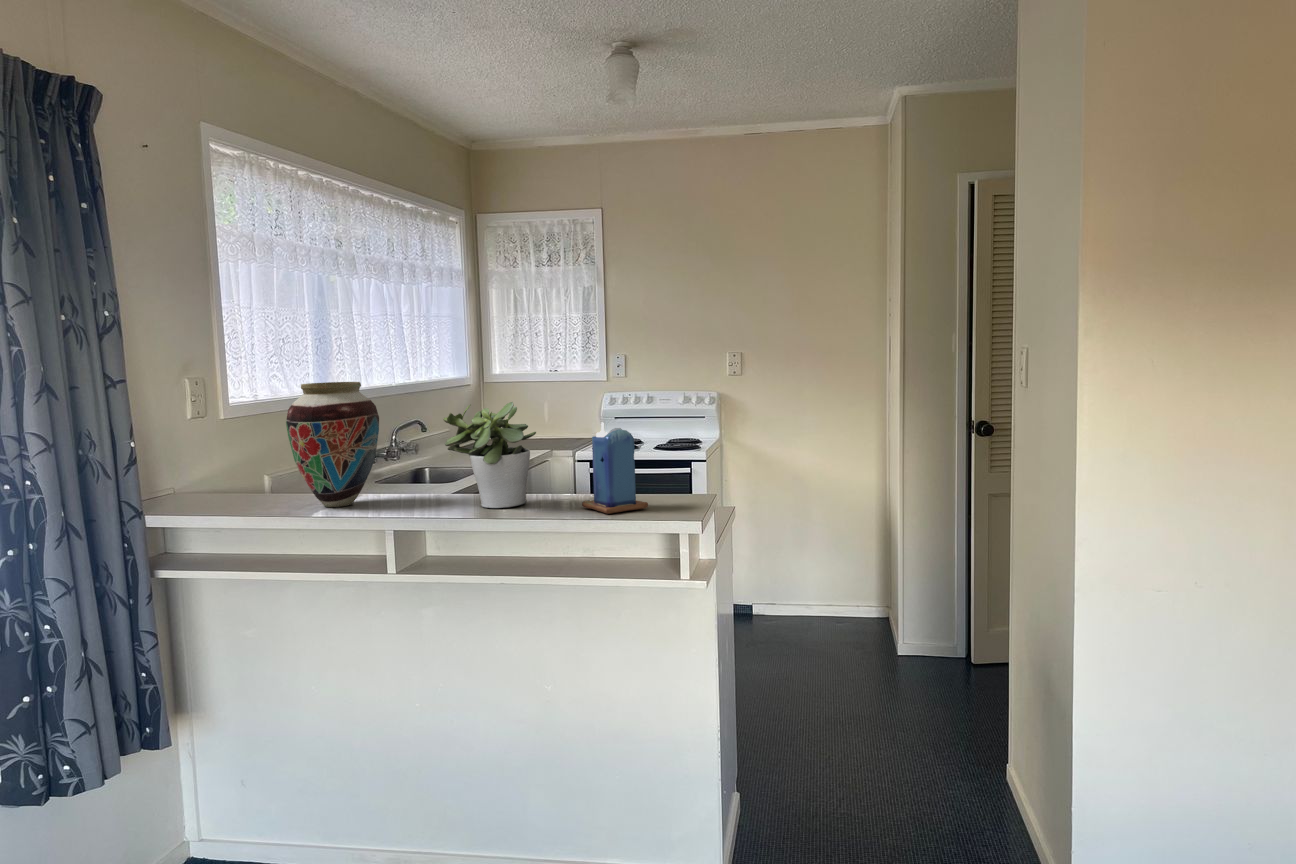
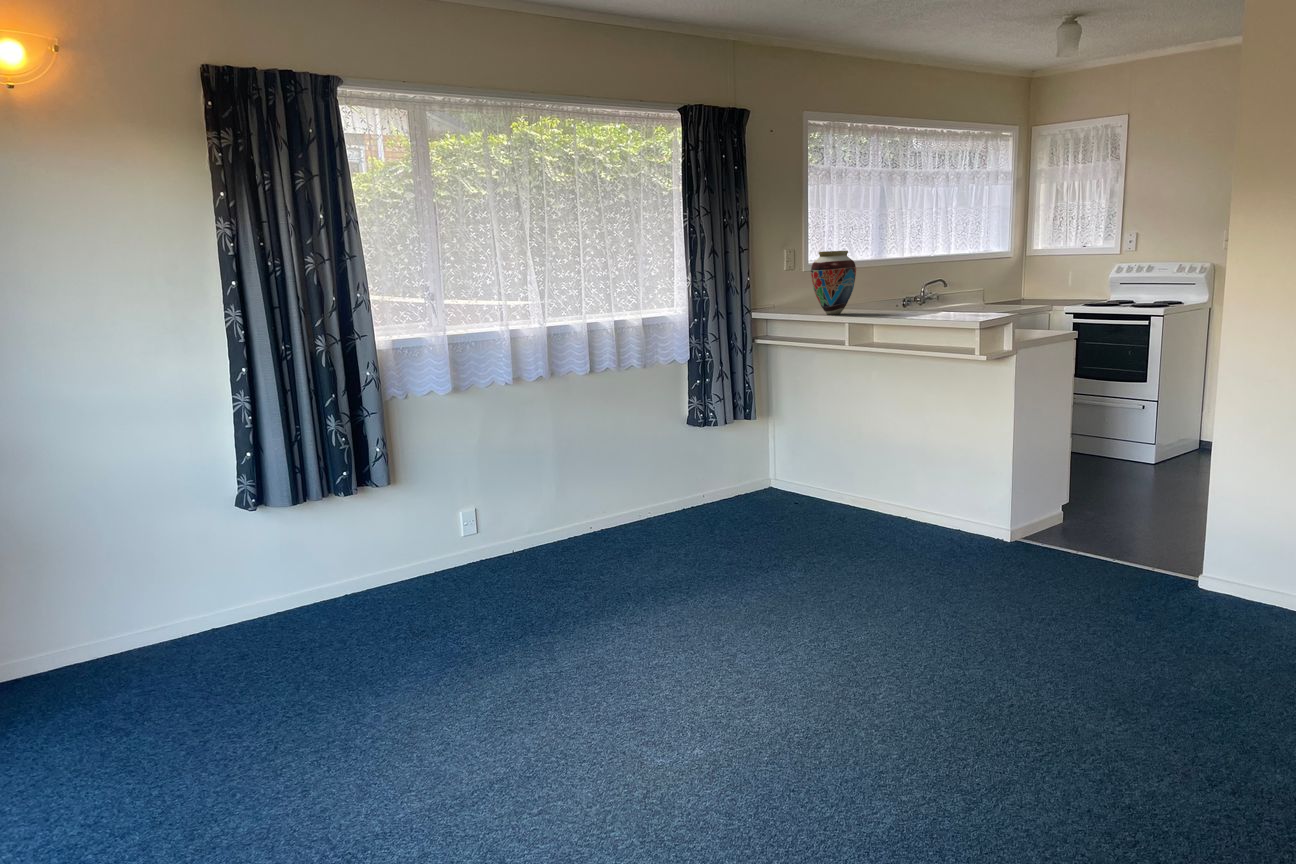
potted plant: present [443,402,536,508] -> none [877,261,923,317]
candle: present [582,422,648,514] -> none [937,272,966,321]

